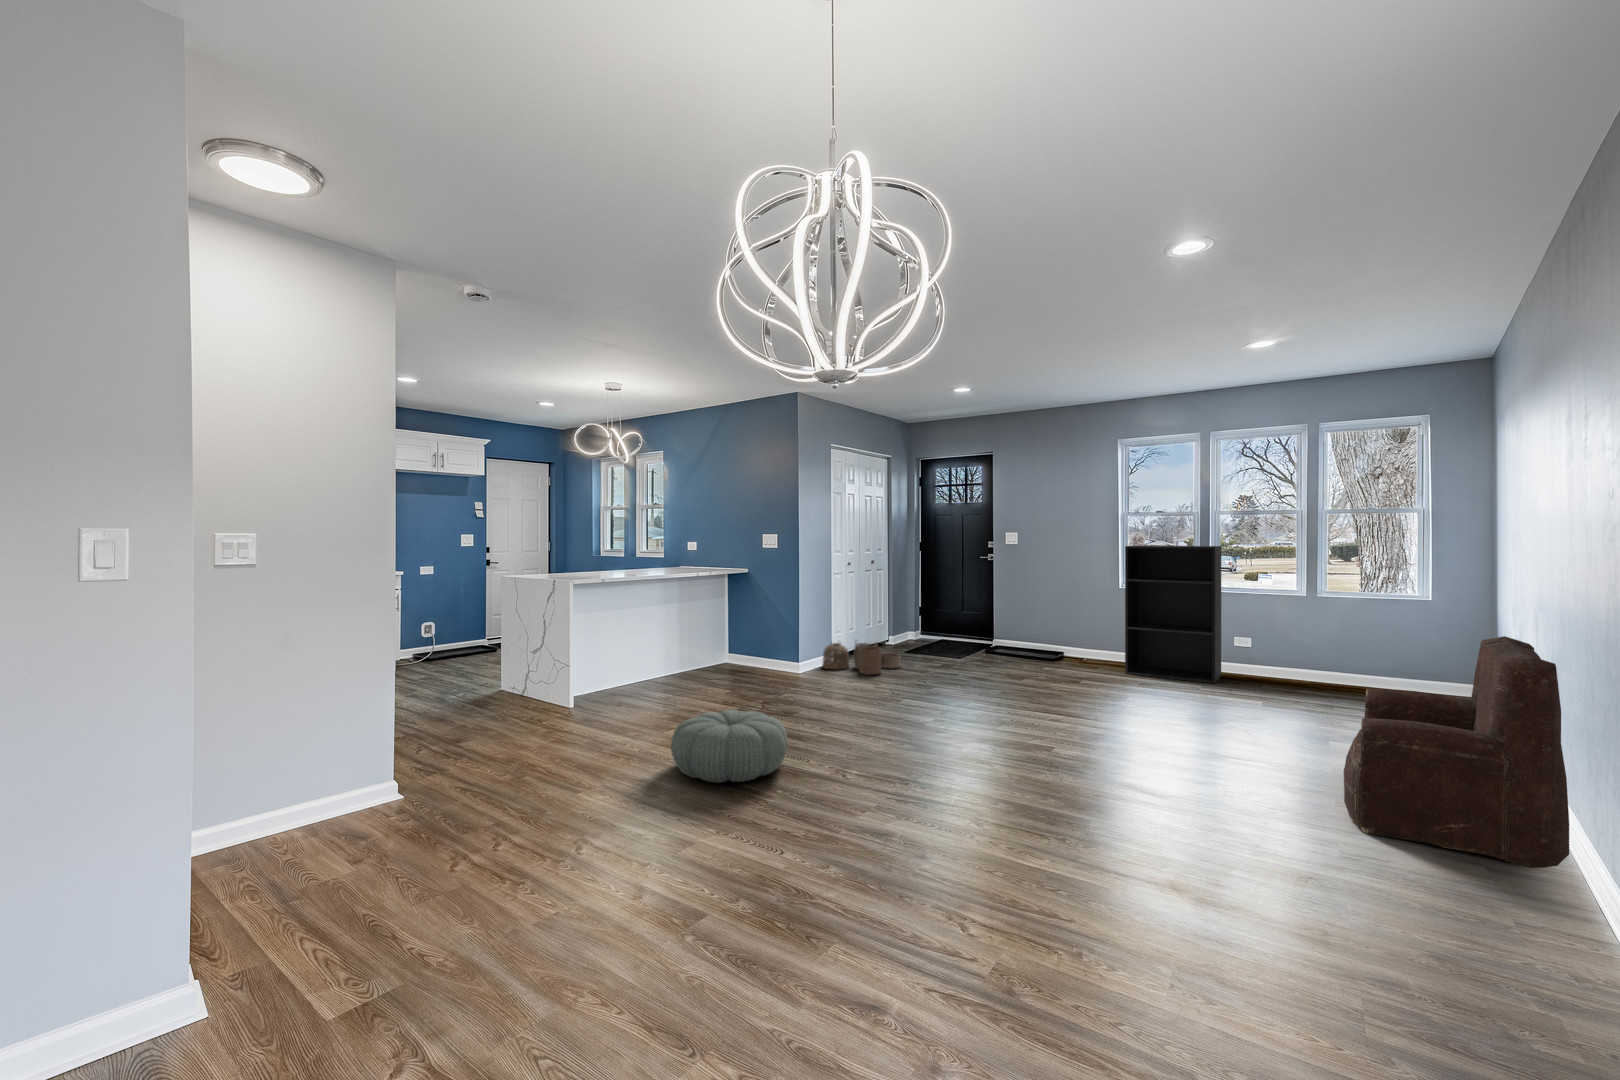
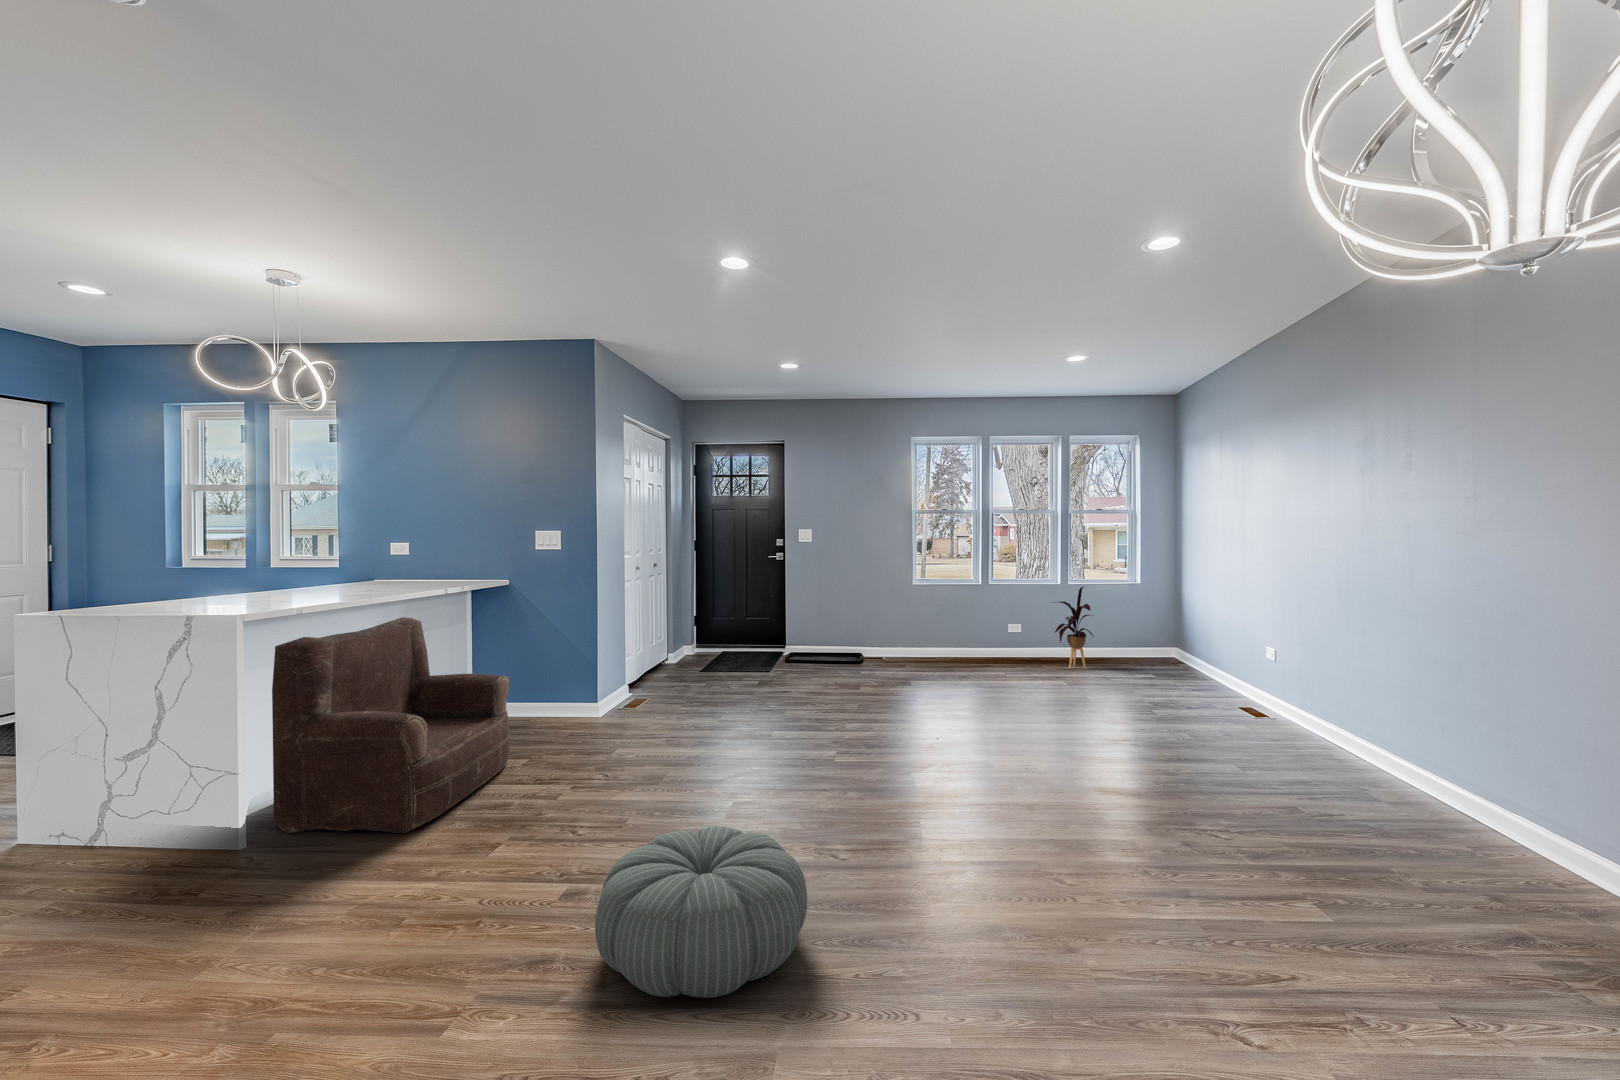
bookshelf: present [1125,546,1221,683] -> none [939,541,1027,674]
house plant: none [1257,597,1312,687] -> present [1055,587,1093,669]
armchair: present [1343,636,1569,868] -> present [272,617,510,833]
woven basket: present [822,643,900,675] -> none [623,666,721,711]

